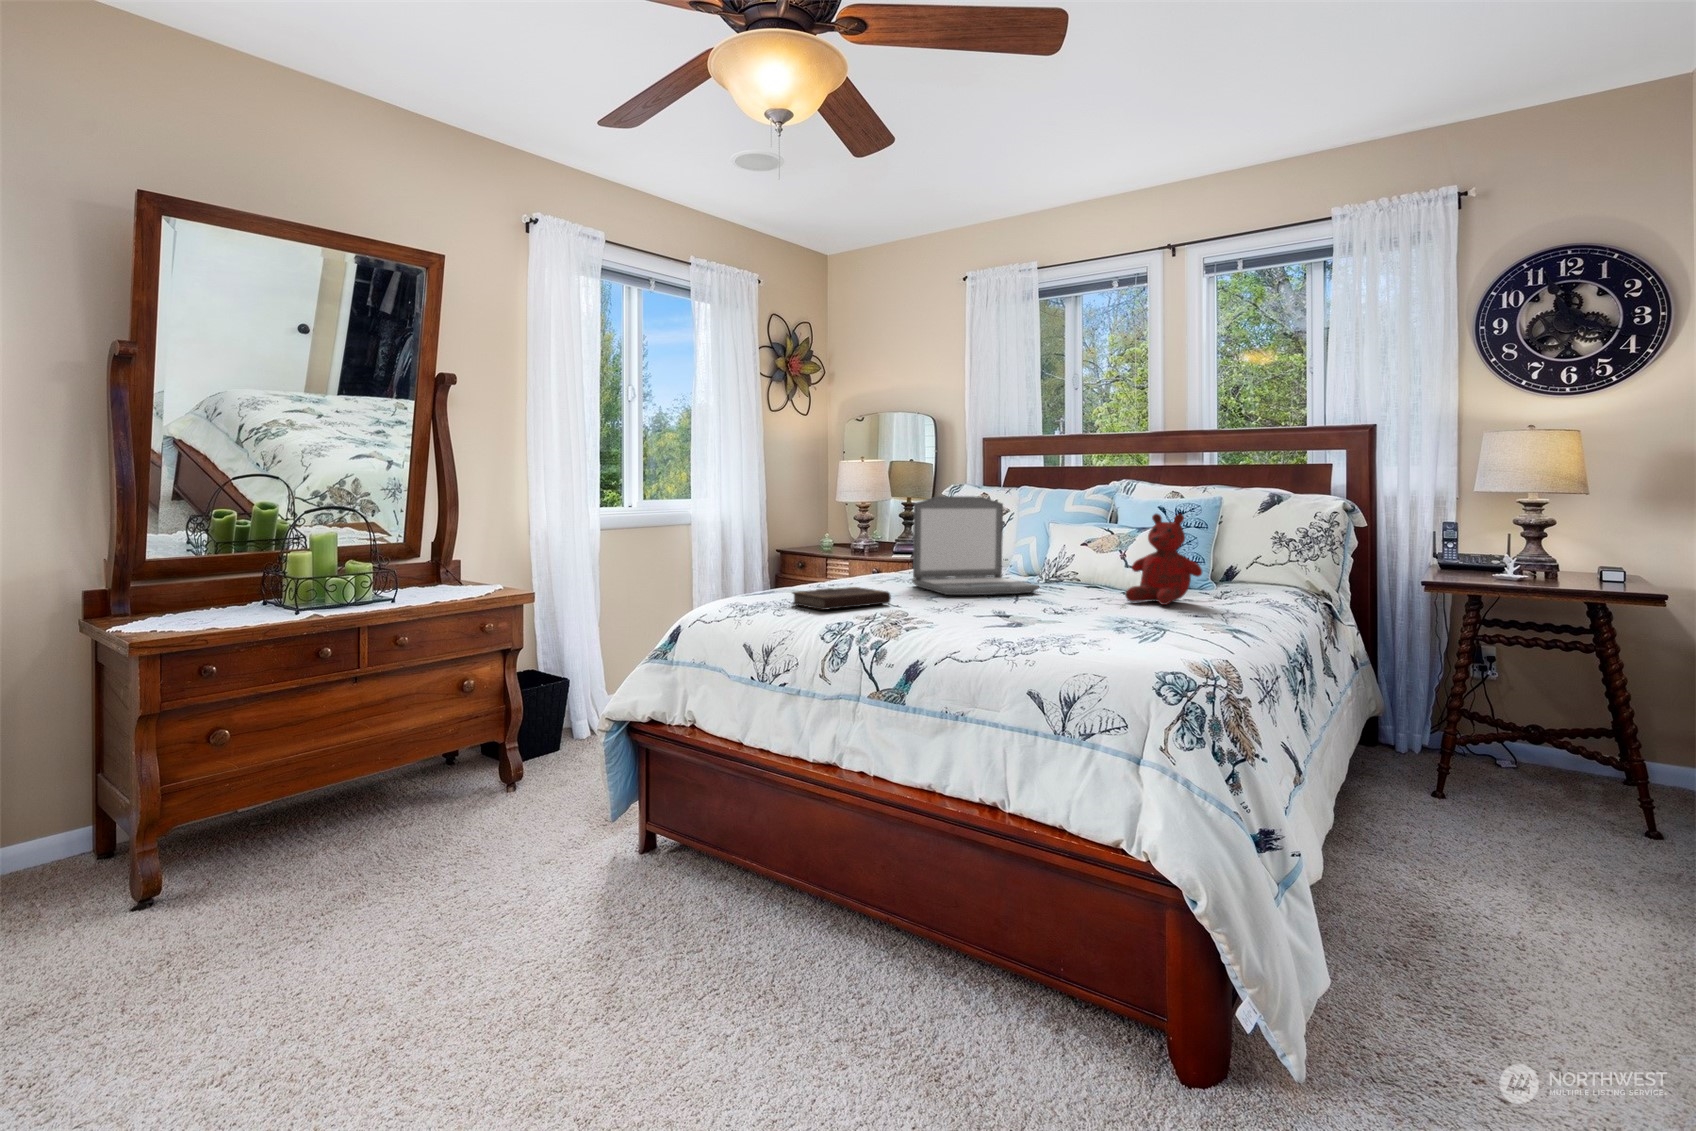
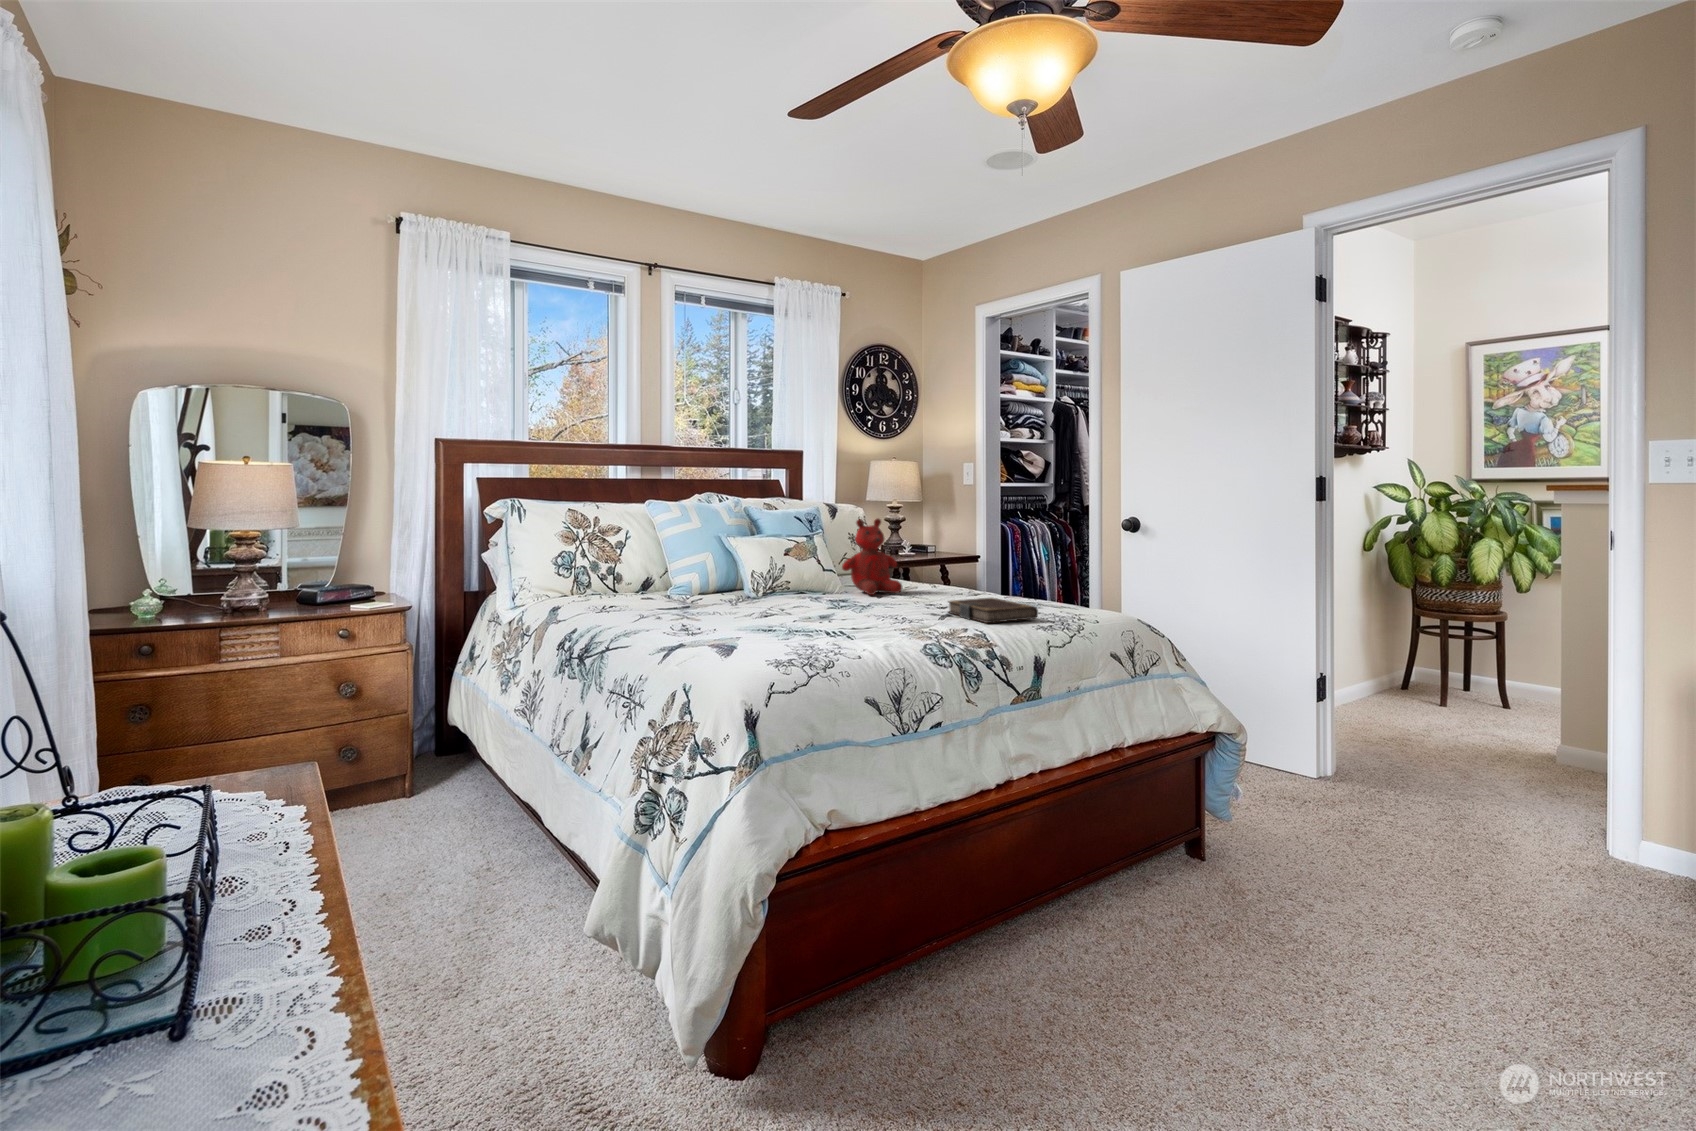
laptop: present [912,496,1039,595] -> none [691,511,802,618]
notebook: present [792,587,891,610] -> present [948,598,1038,623]

